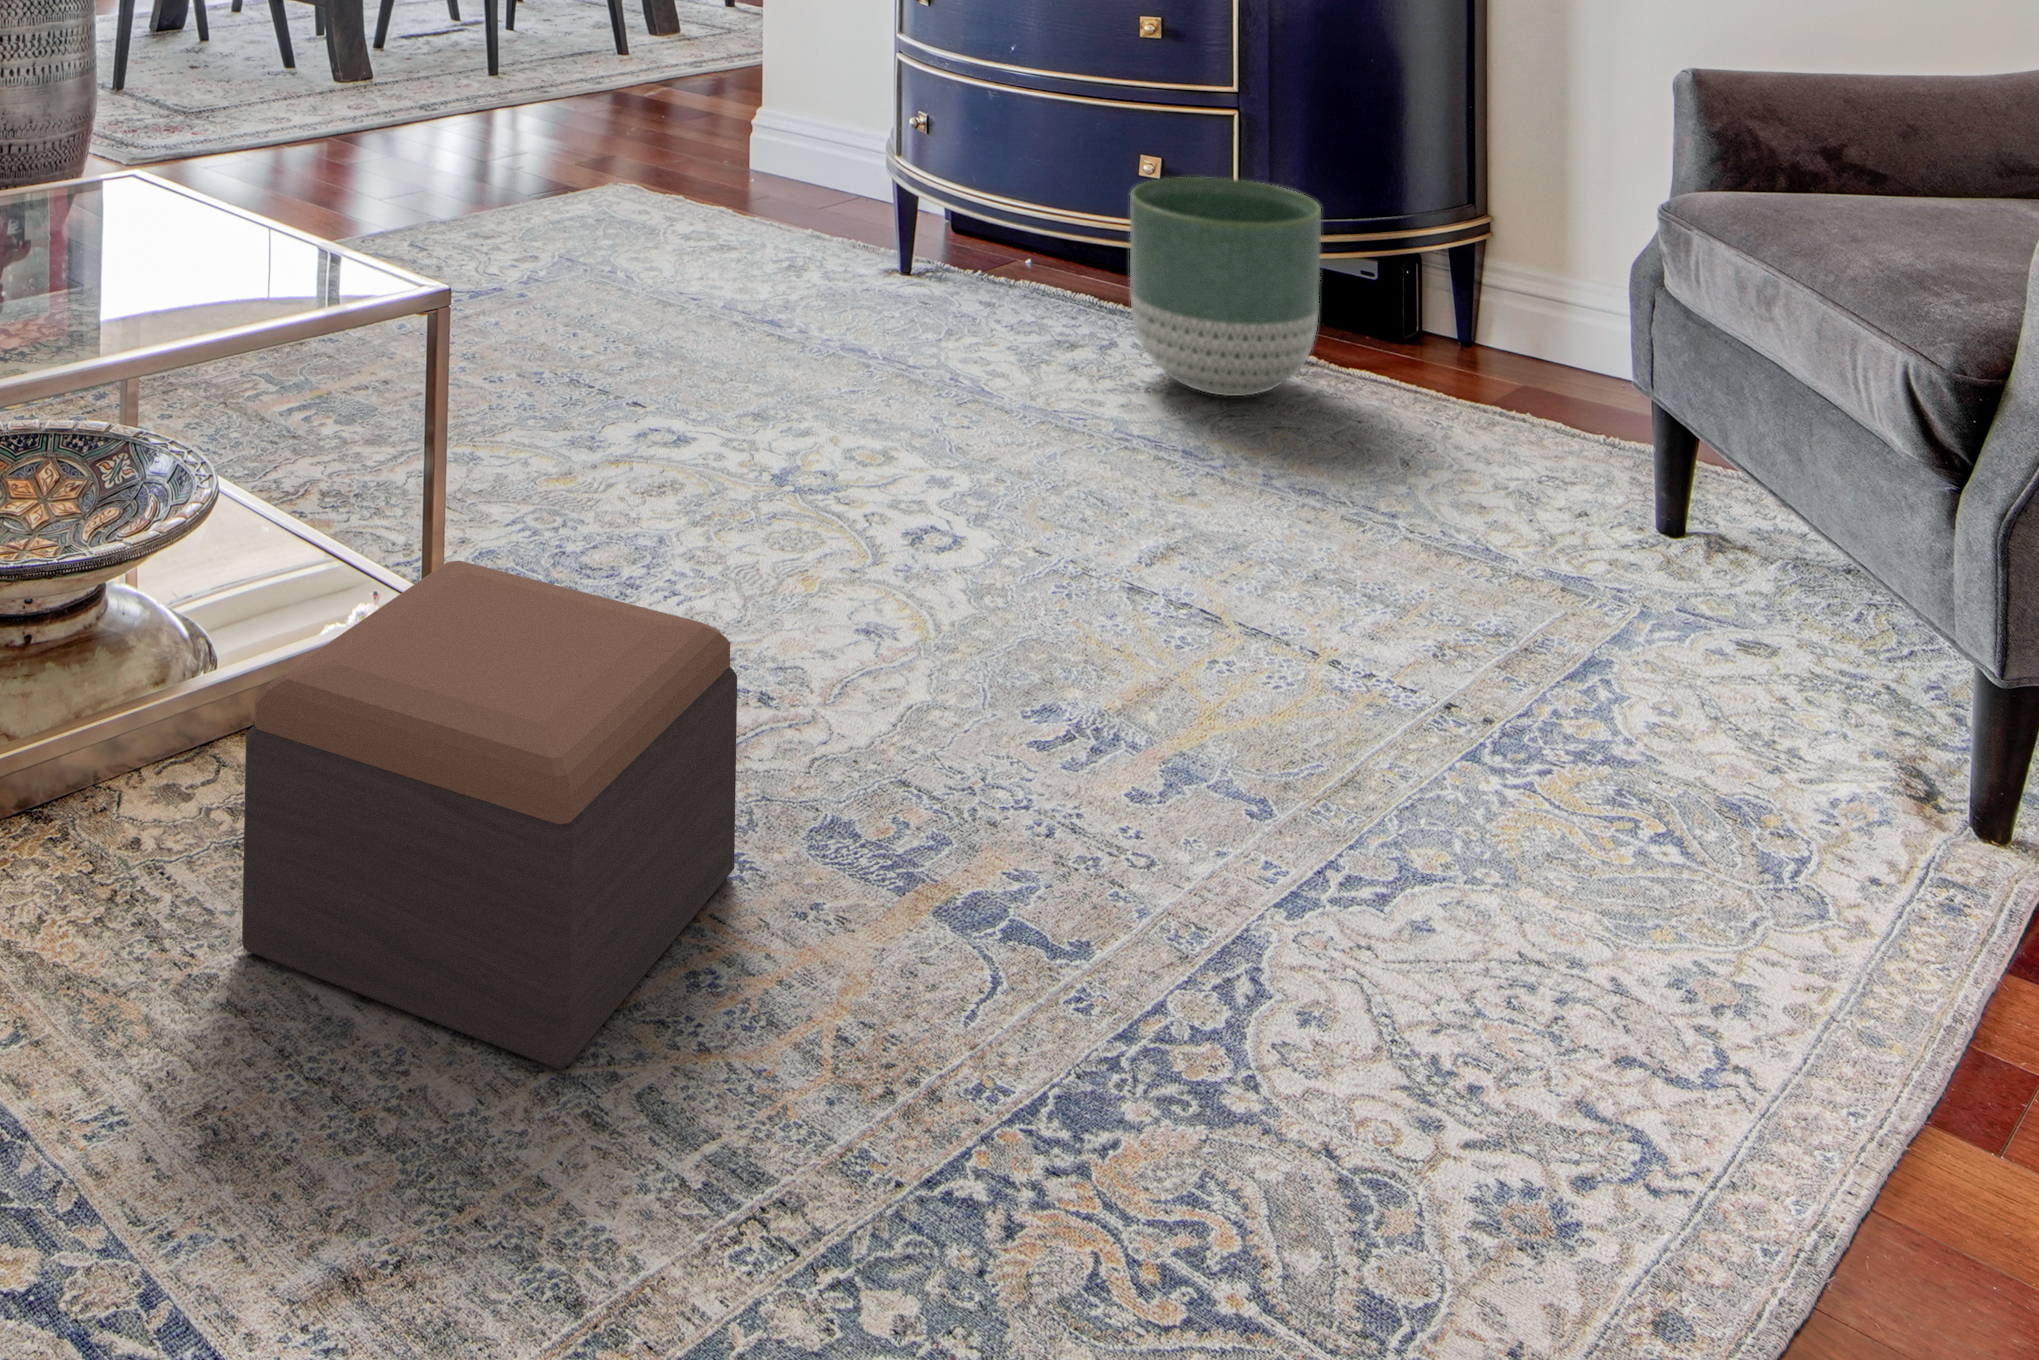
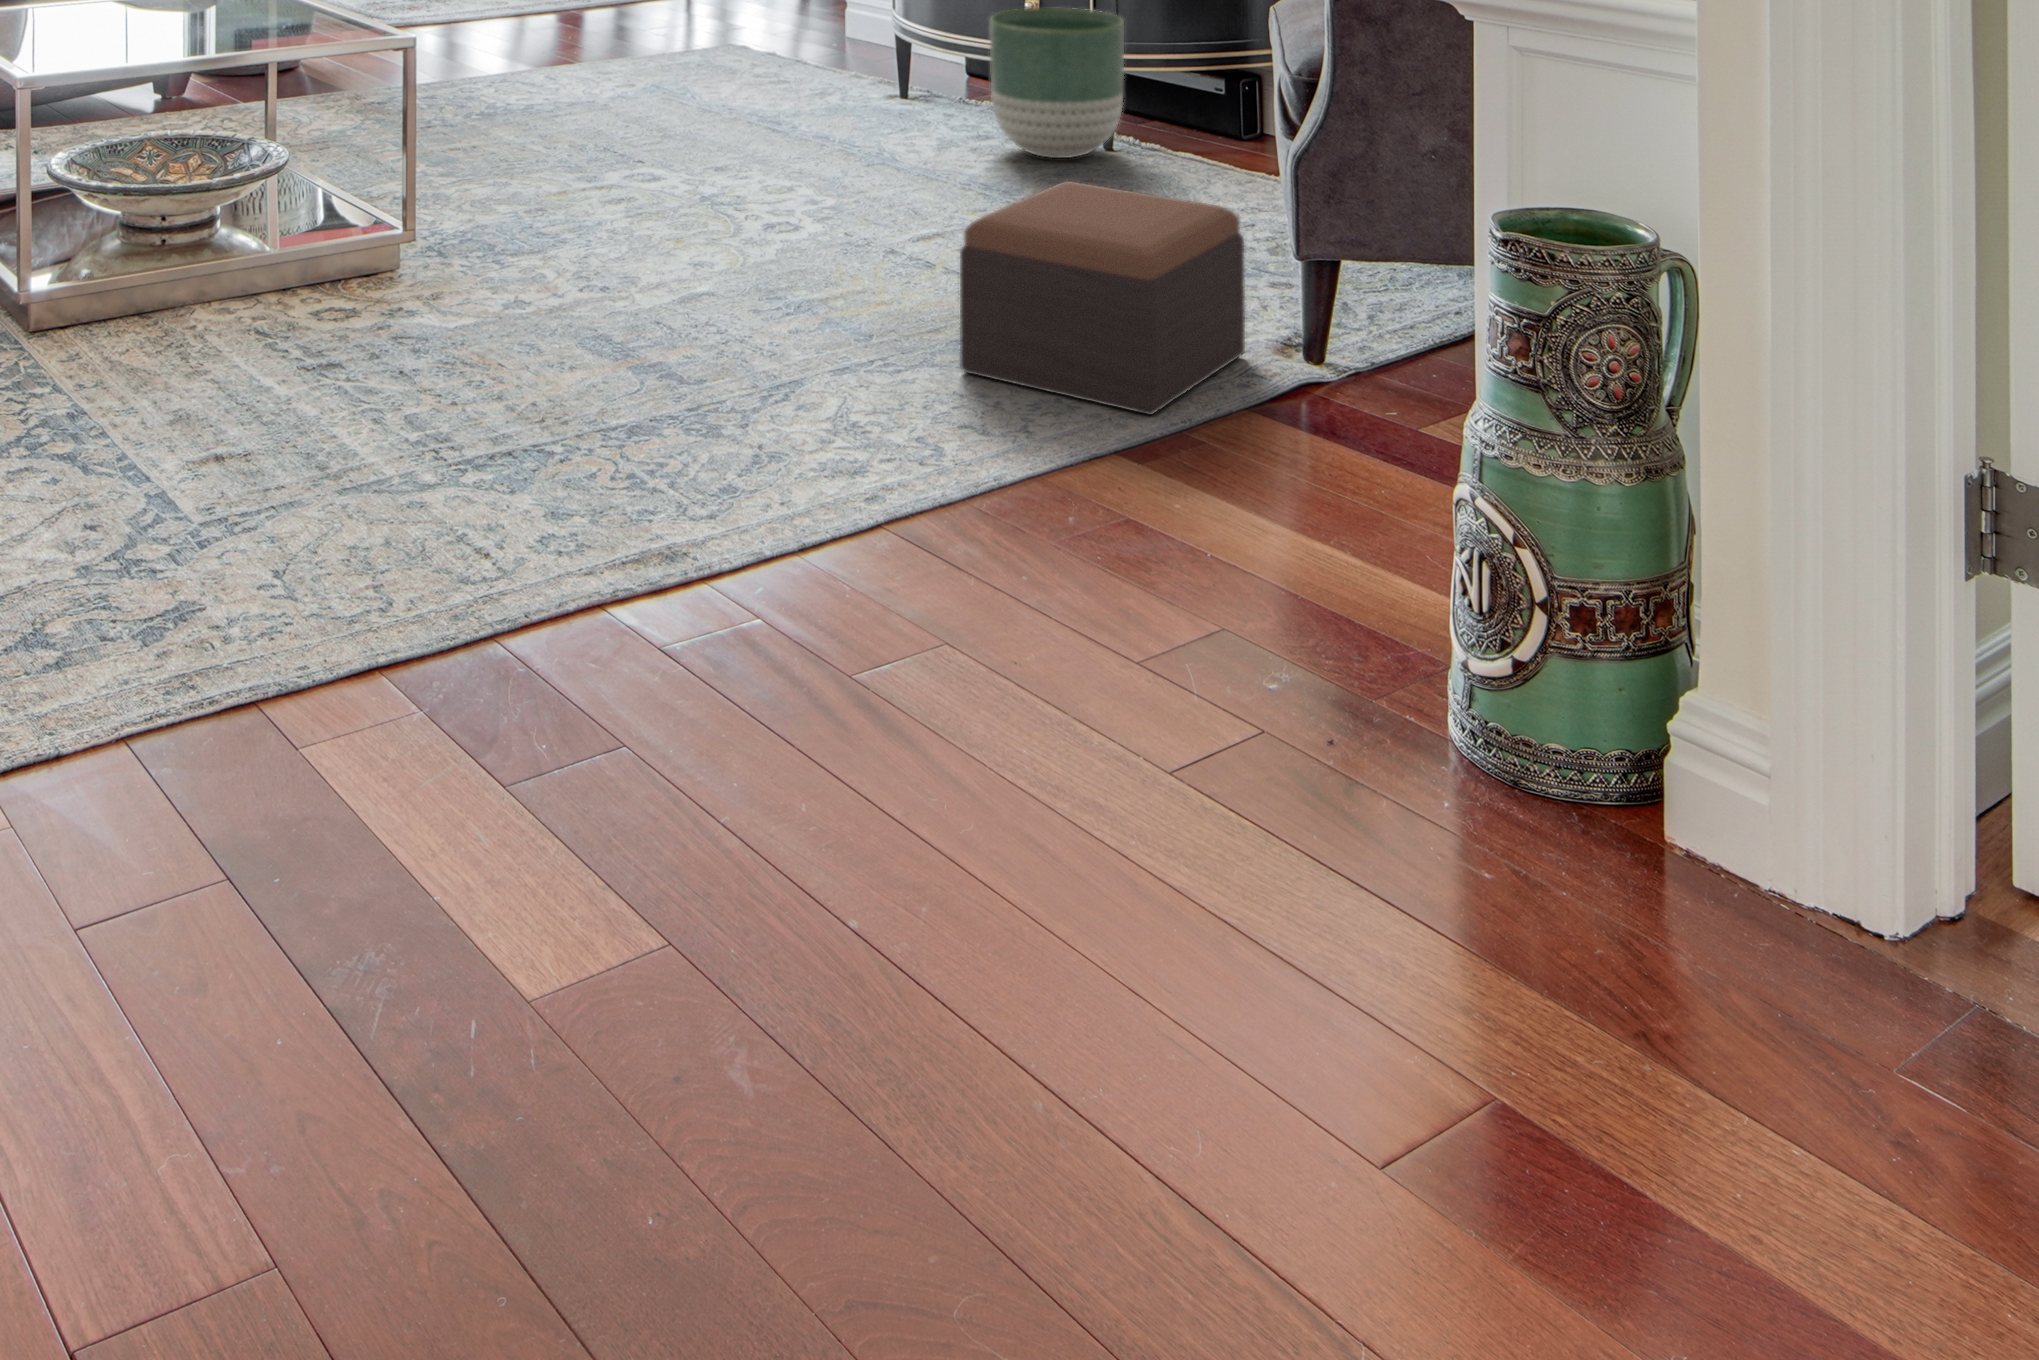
footstool: present [242,561,737,1070] -> present [960,181,1245,415]

